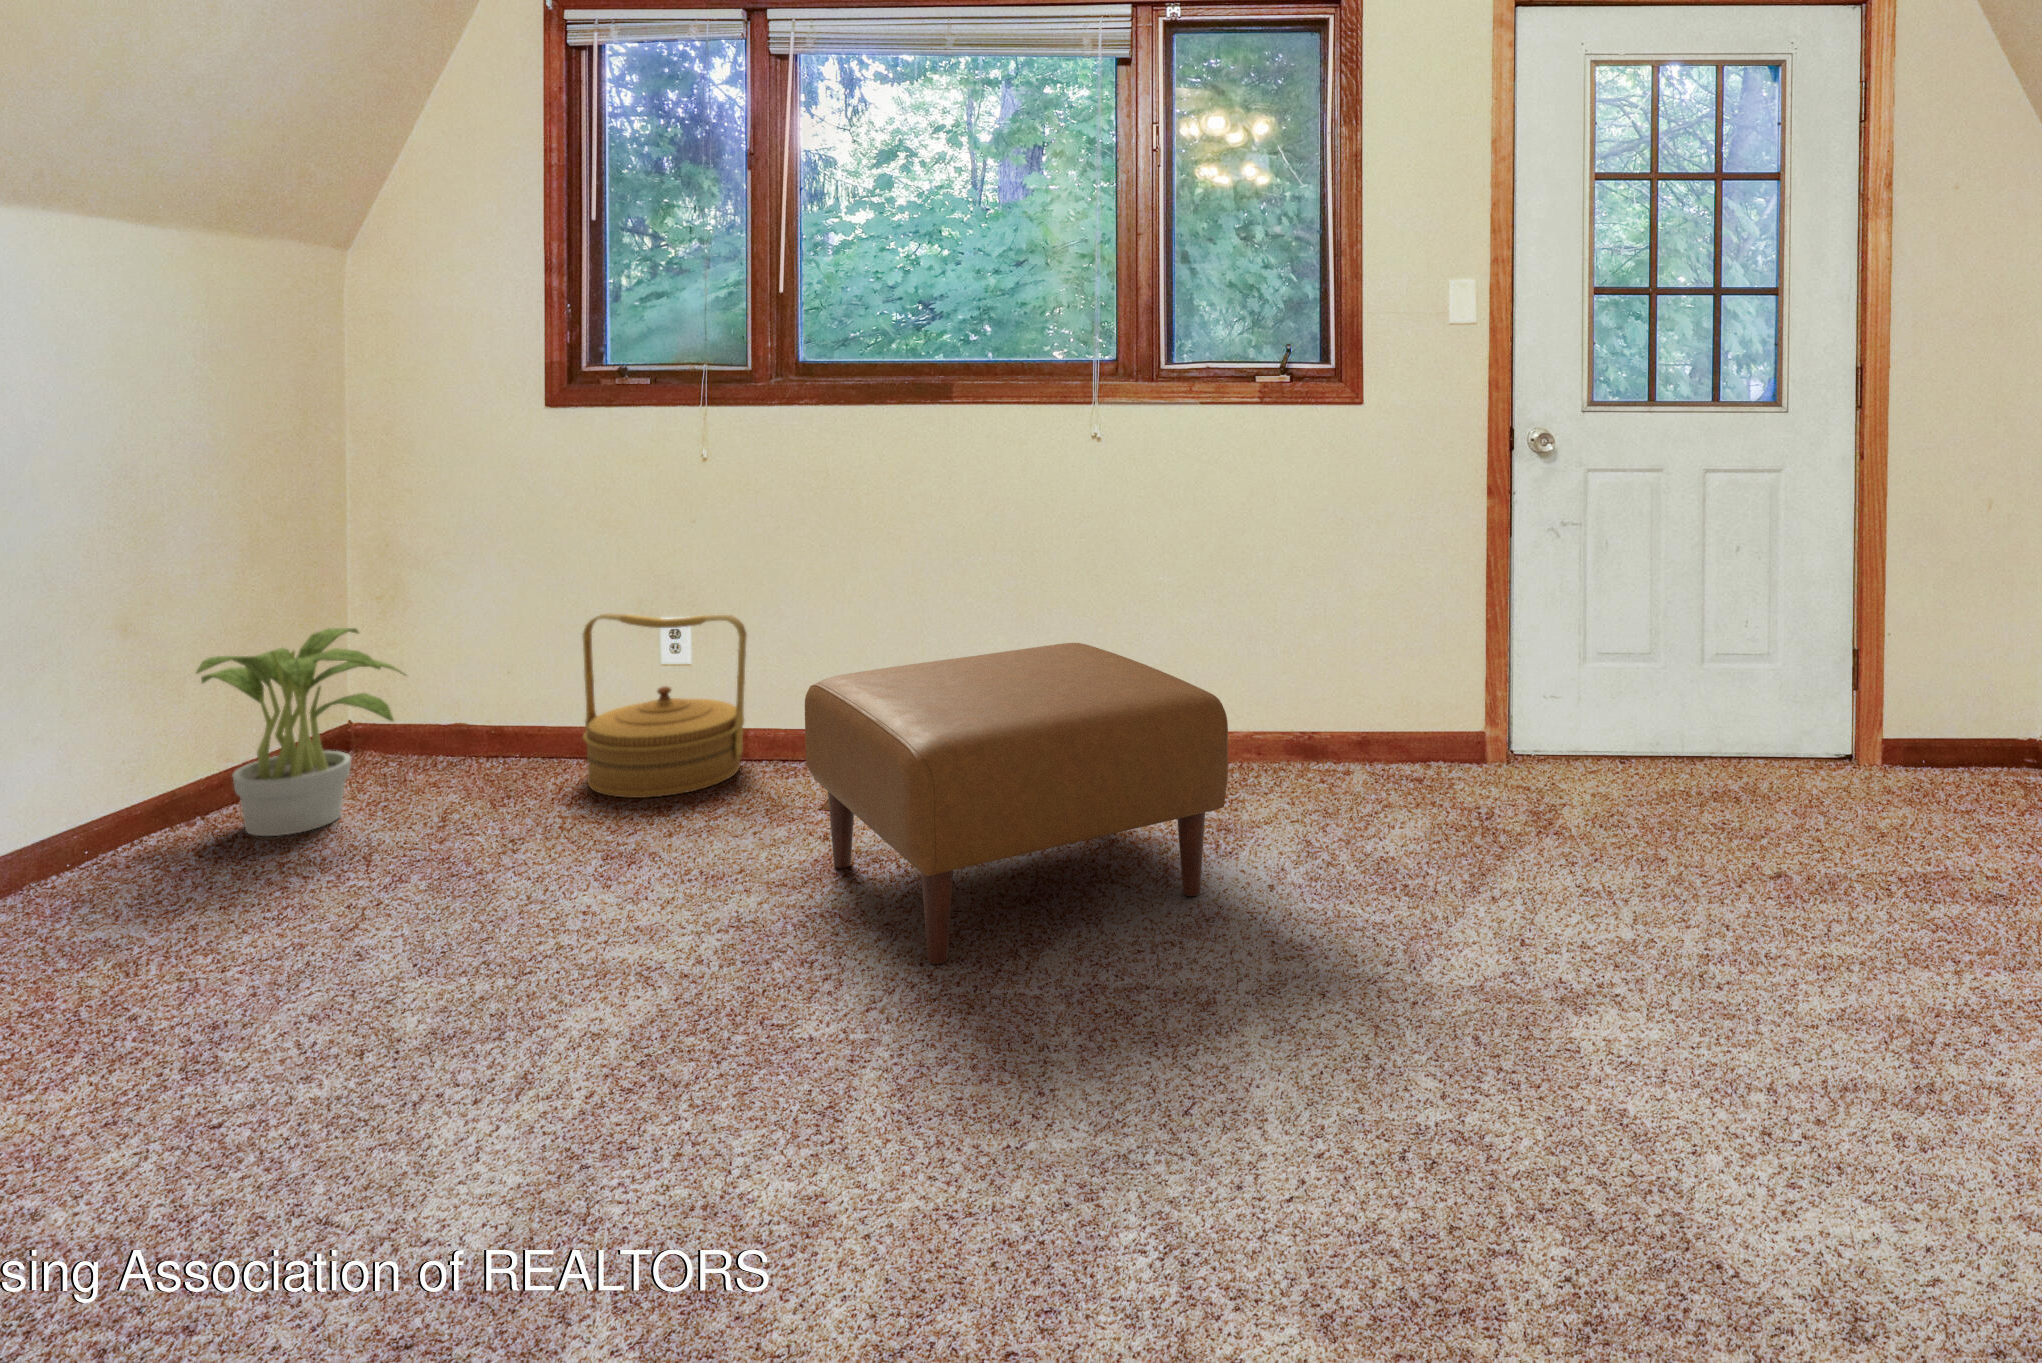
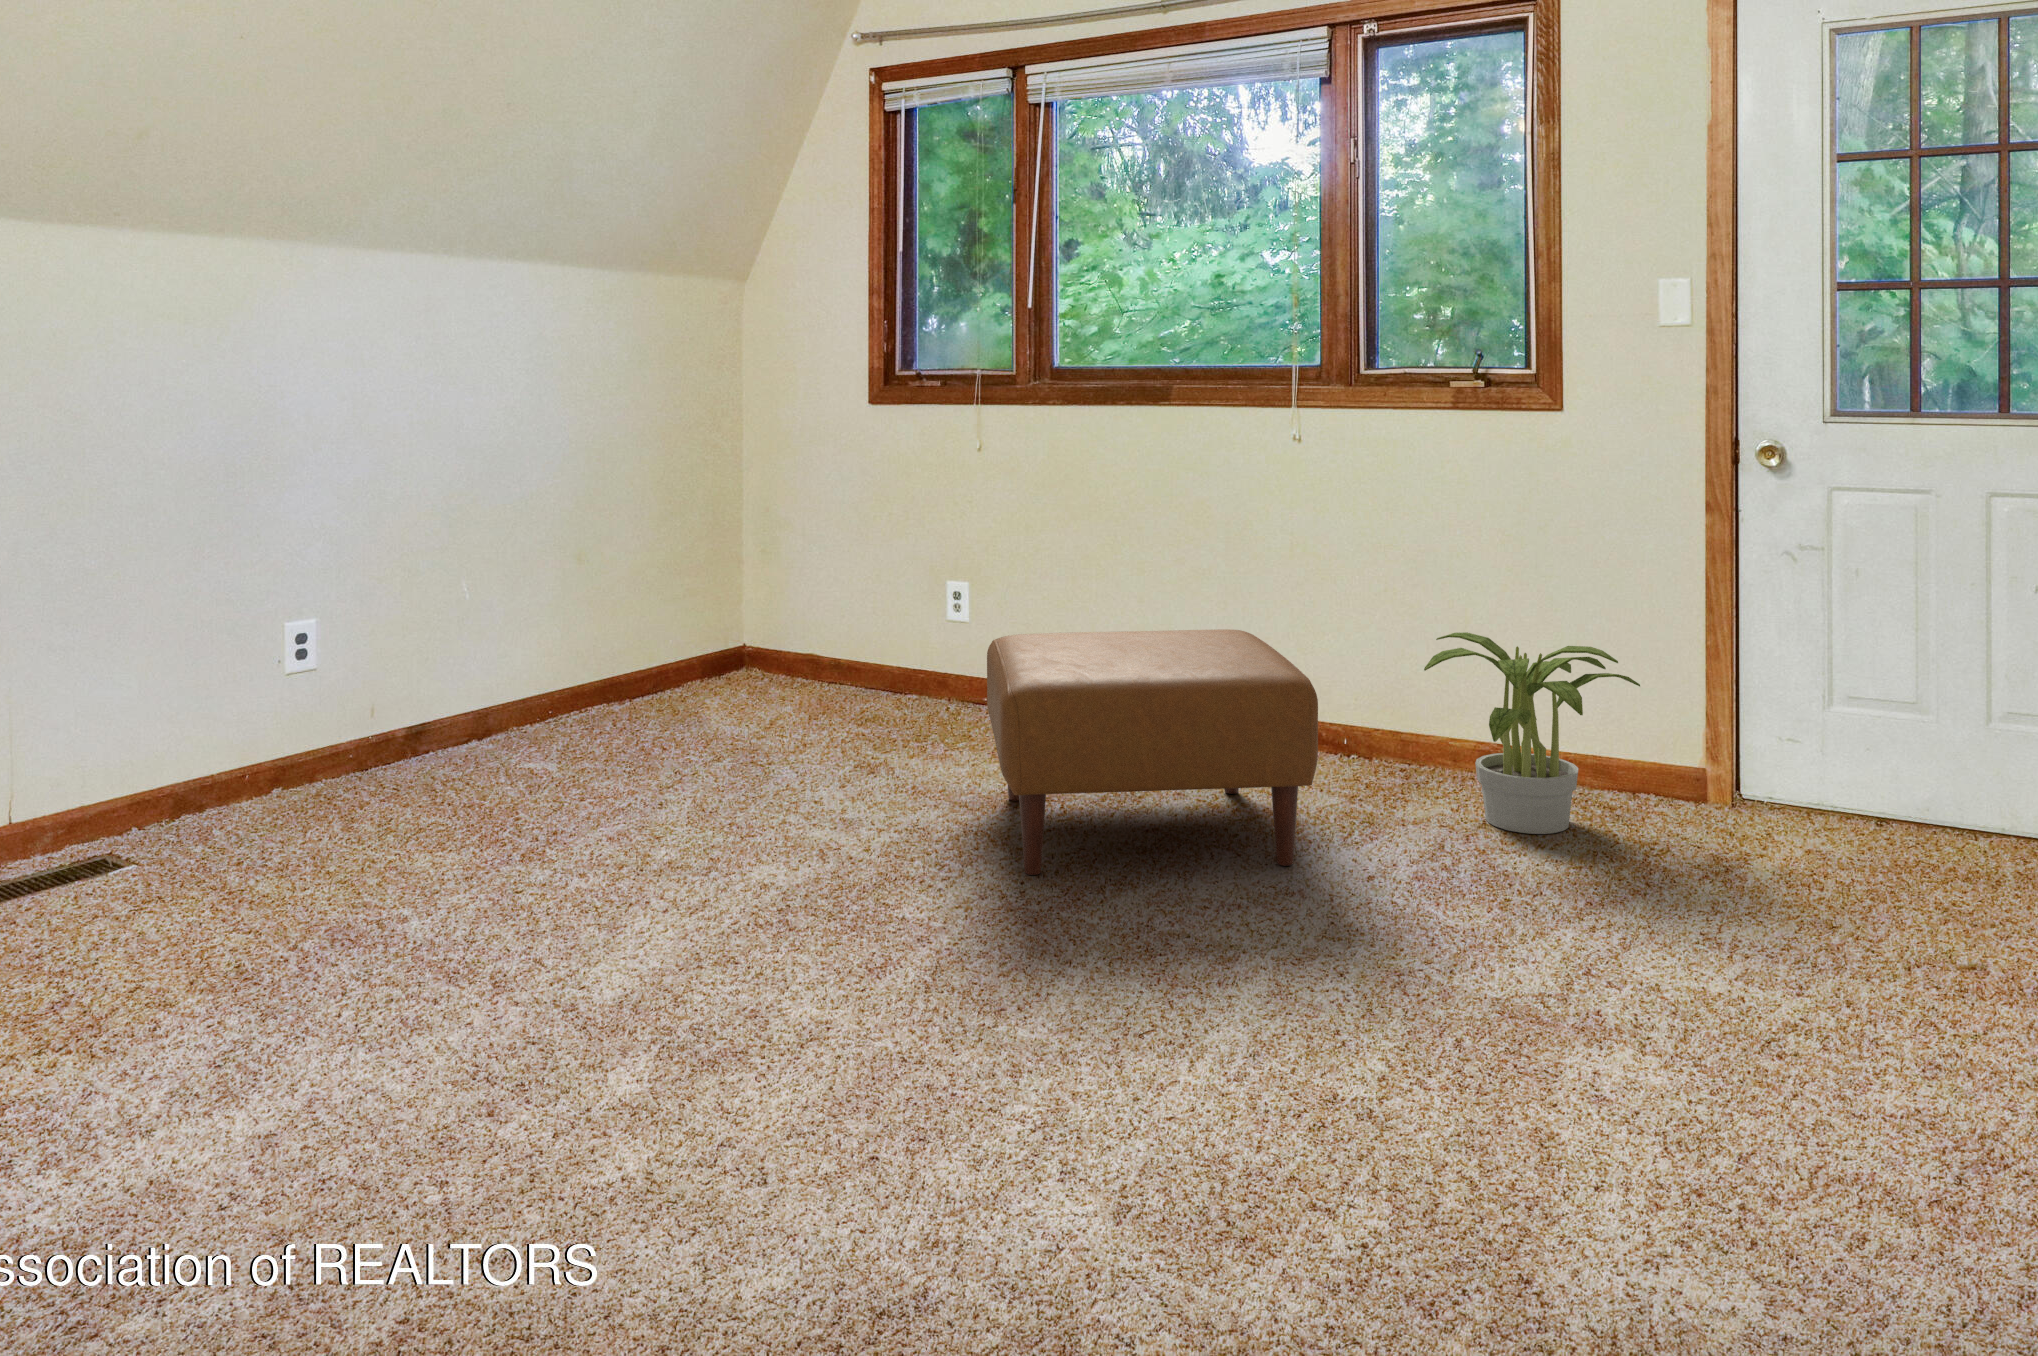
woven basket: present [582,613,747,798] -> none [872,579,997,733]
potted plant: present [196,628,405,836] -> present [1424,632,1640,834]

